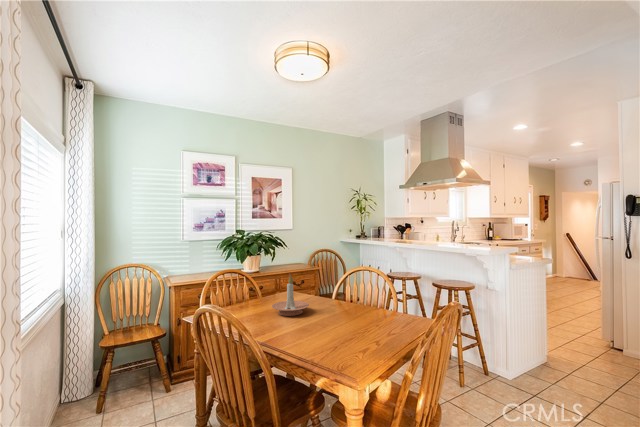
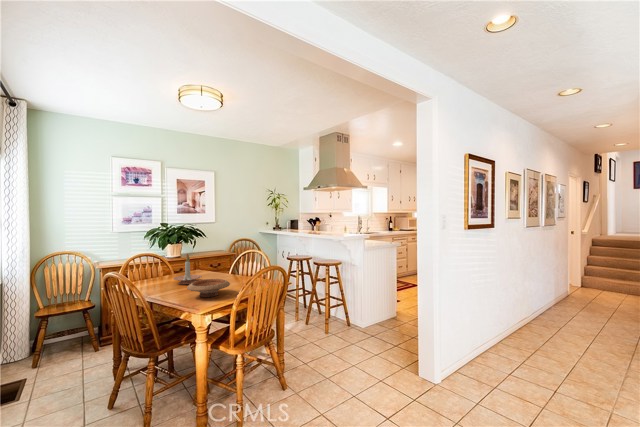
wooden bowl: none [308,313,369,344] -> present [187,279,230,297]

